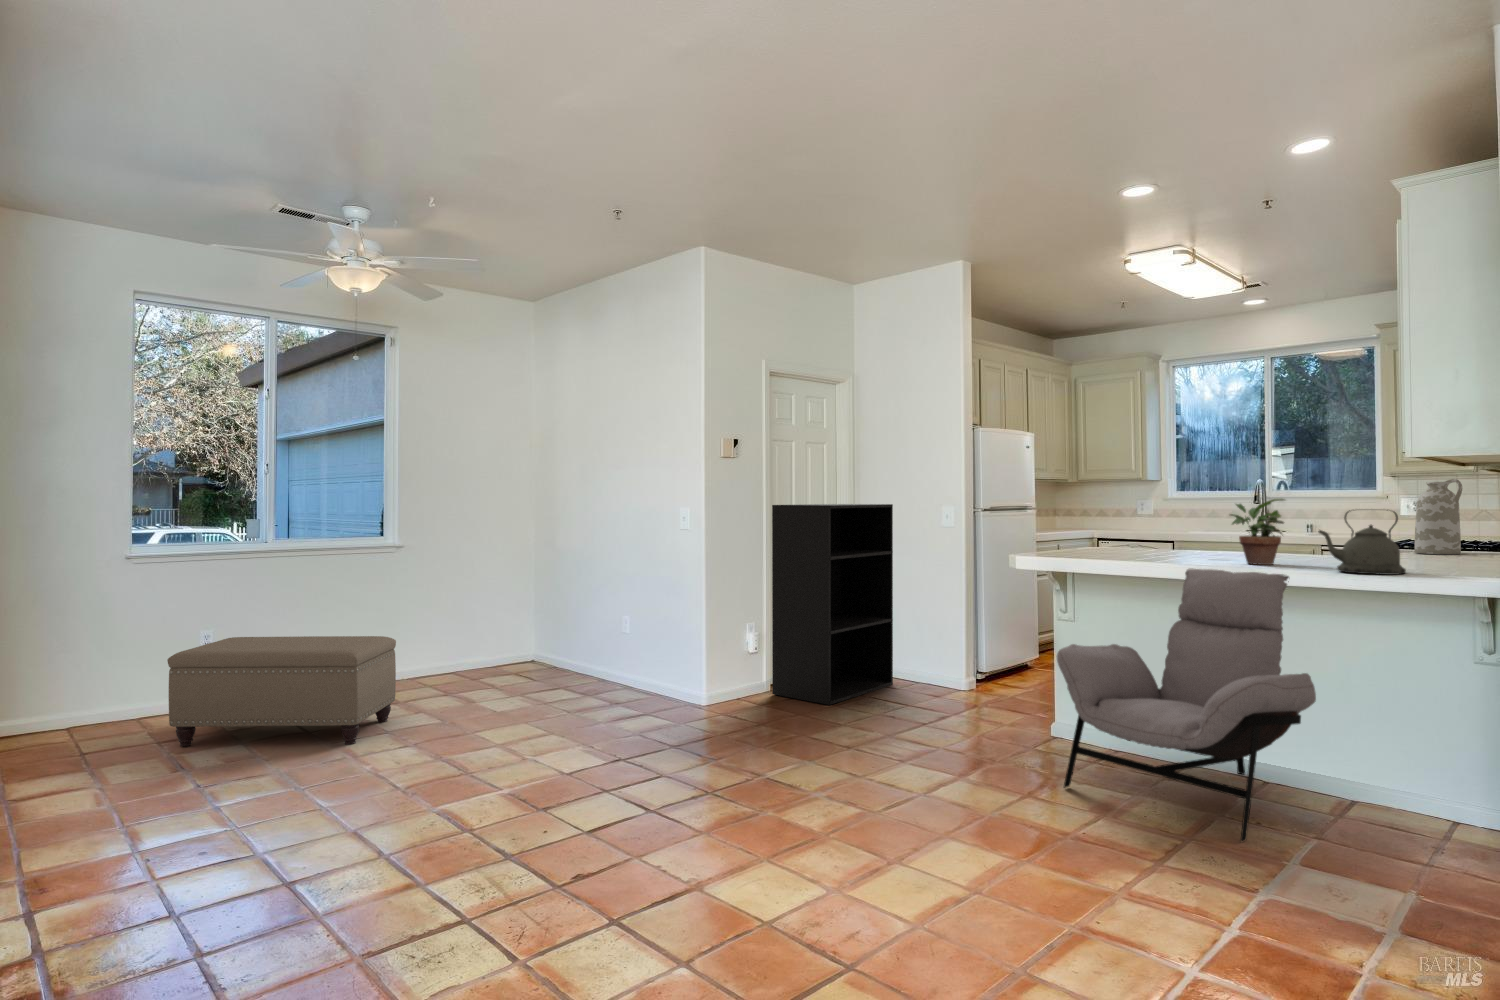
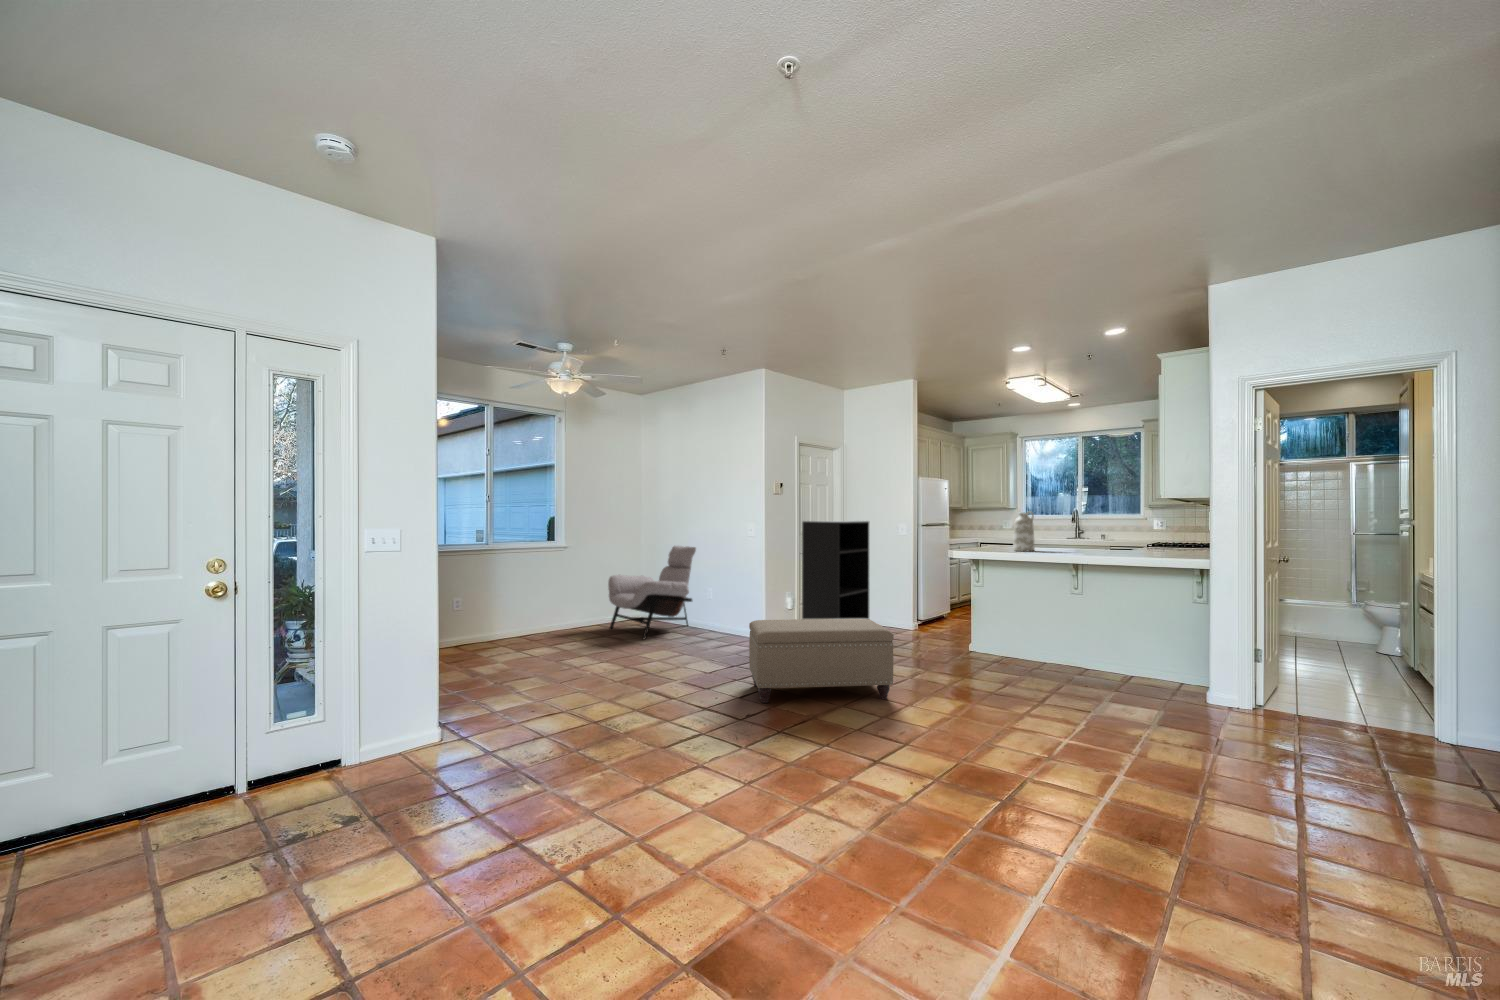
vase: present [1415,479,1462,555] -> present [1013,511,1035,551]
potted plant: present [1230,499,1284,565] -> none [1065,519,1096,555]
kettle: present [1318,510,1406,575] -> none [1113,525,1157,559]
lounge chair: present [1057,569,1316,842] -> present [608,546,696,639]
ottoman: present [167,636,396,746] -> present [749,619,894,703]

